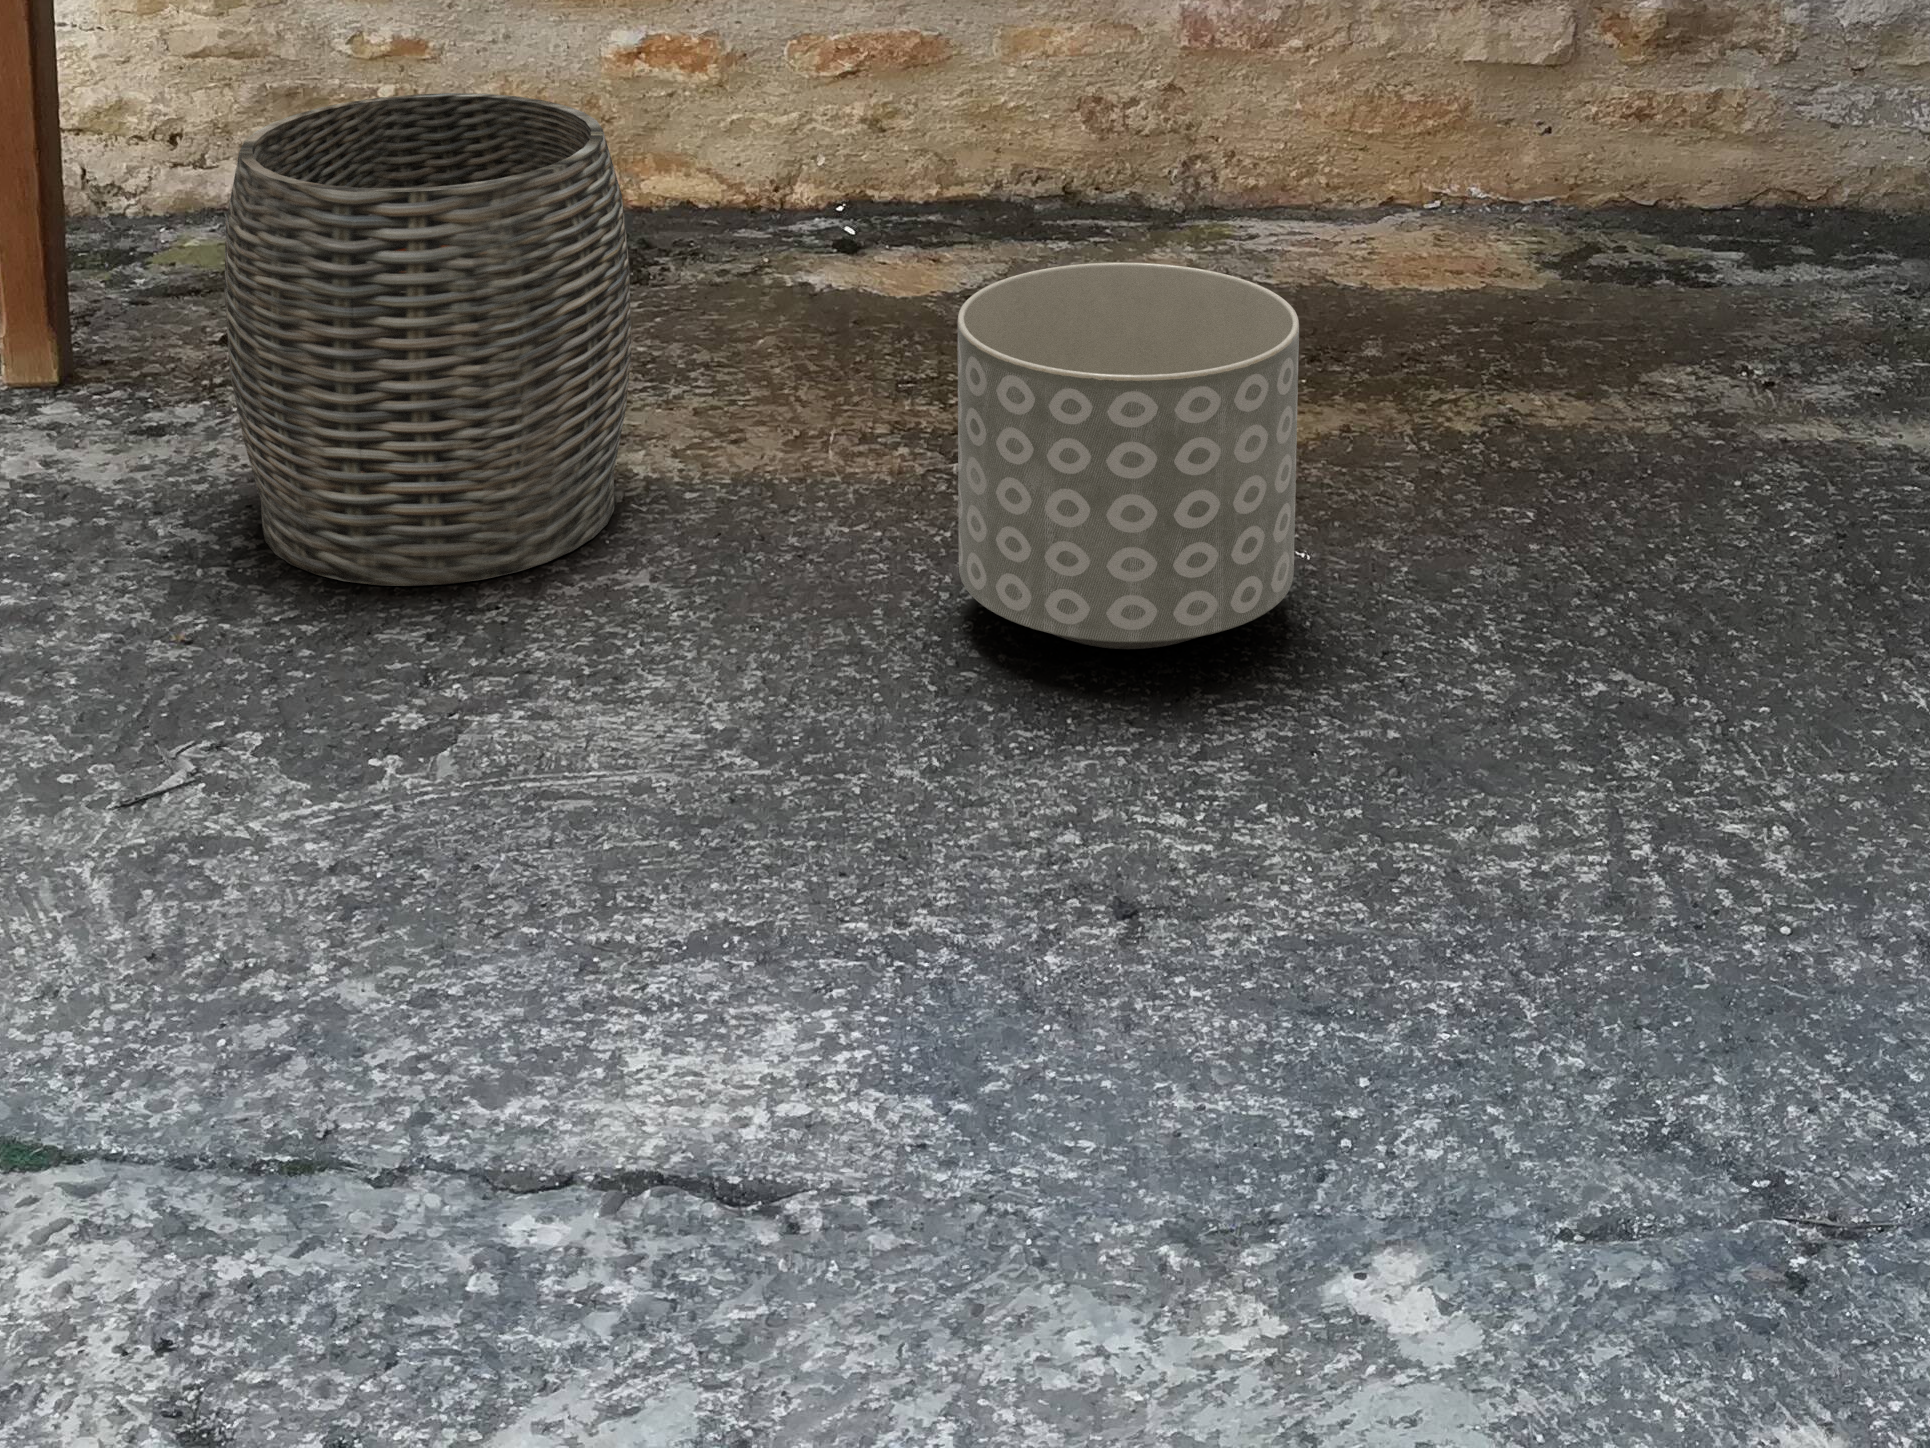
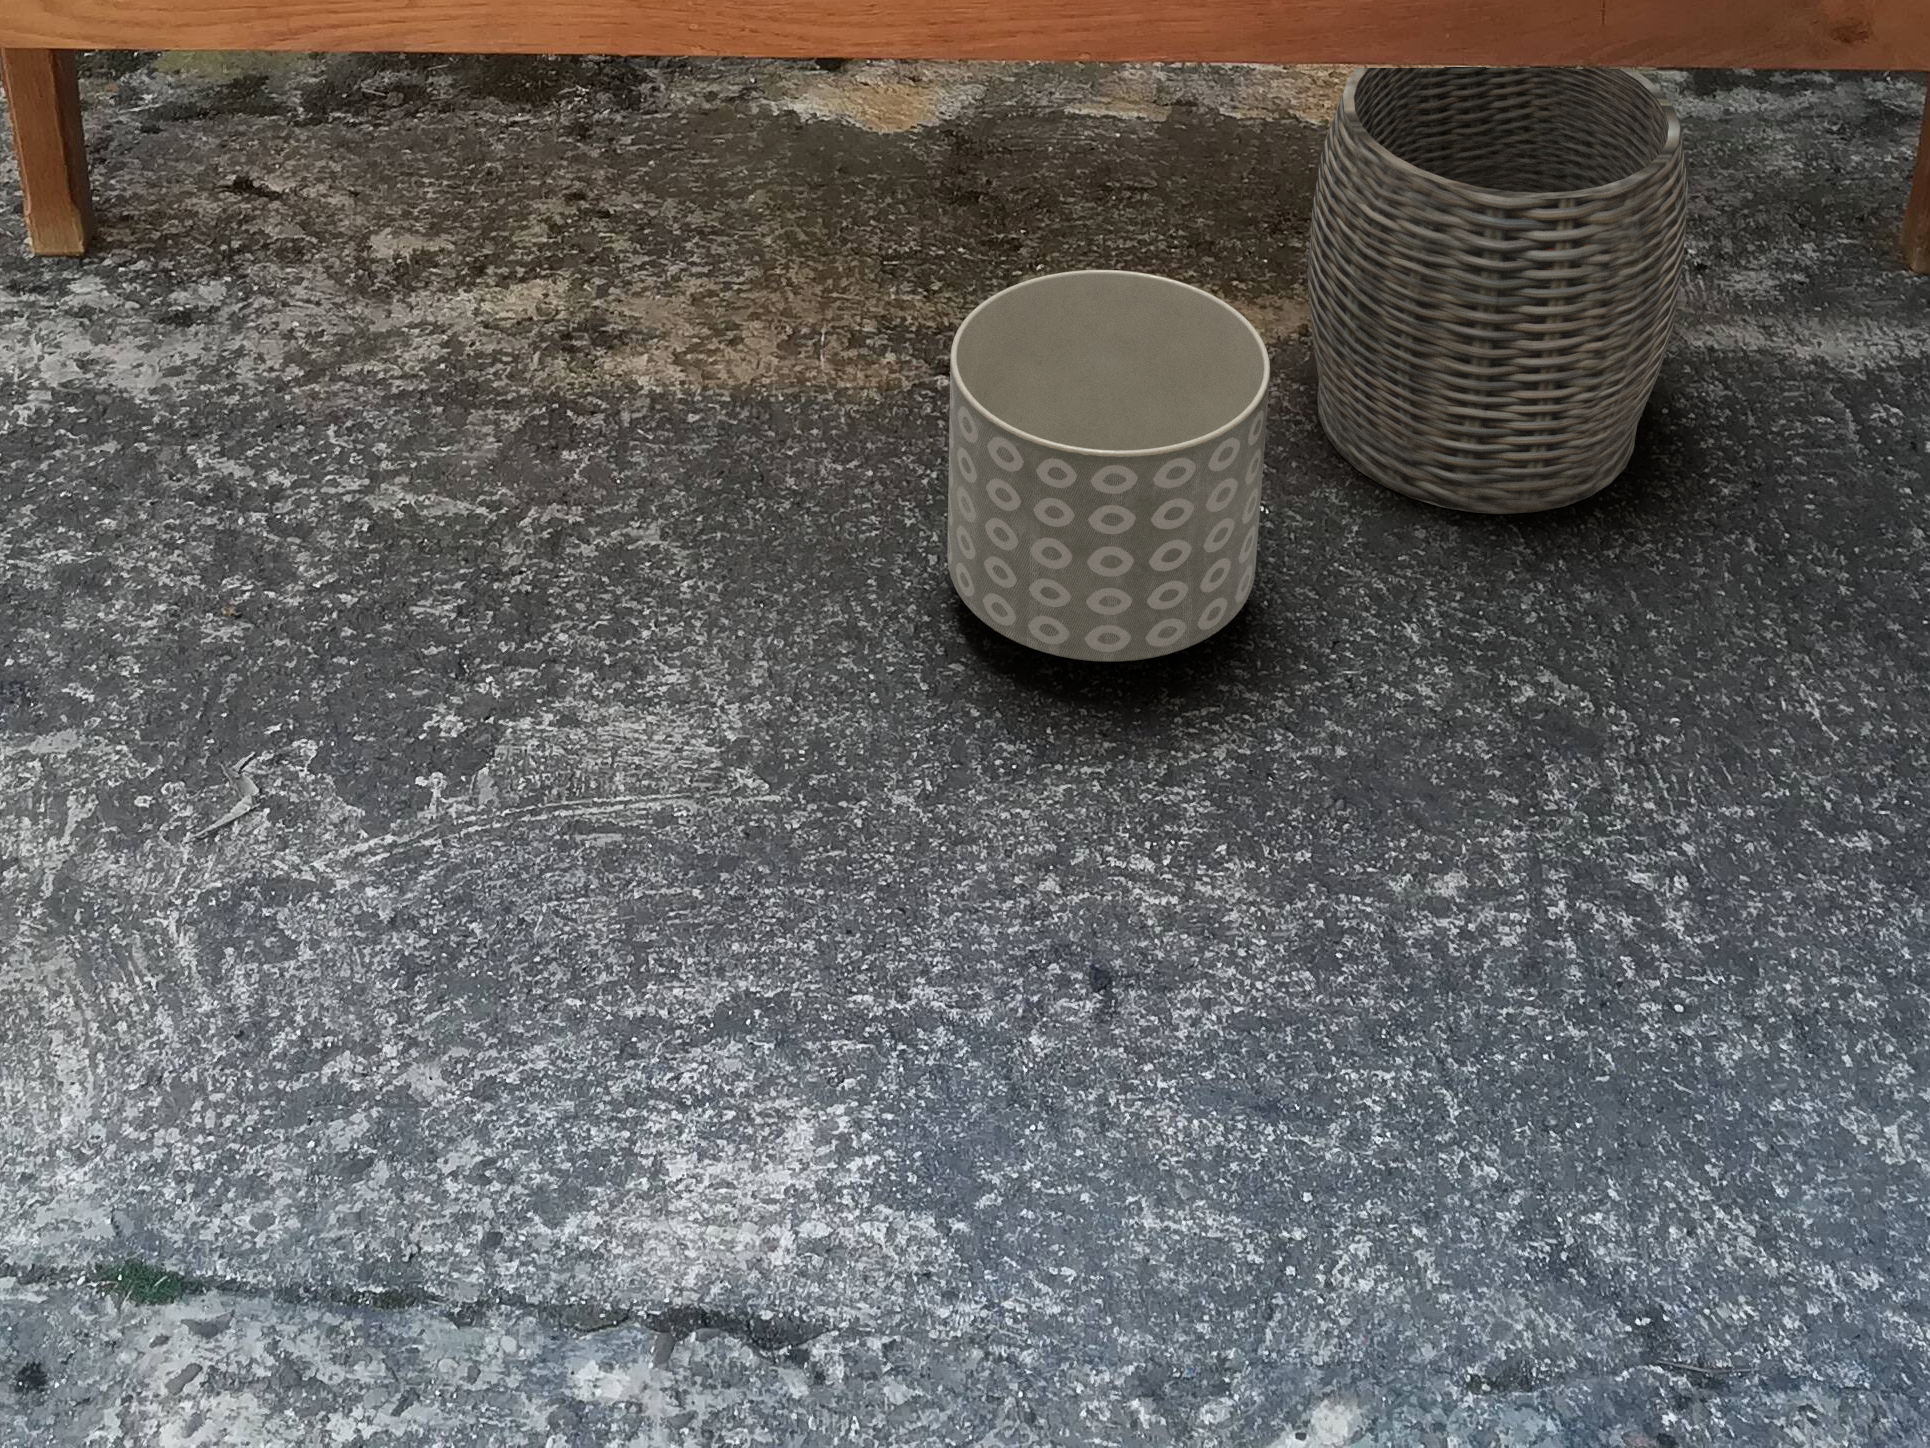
woven basket: present [225,93,632,586] -> present [1308,67,1688,514]

